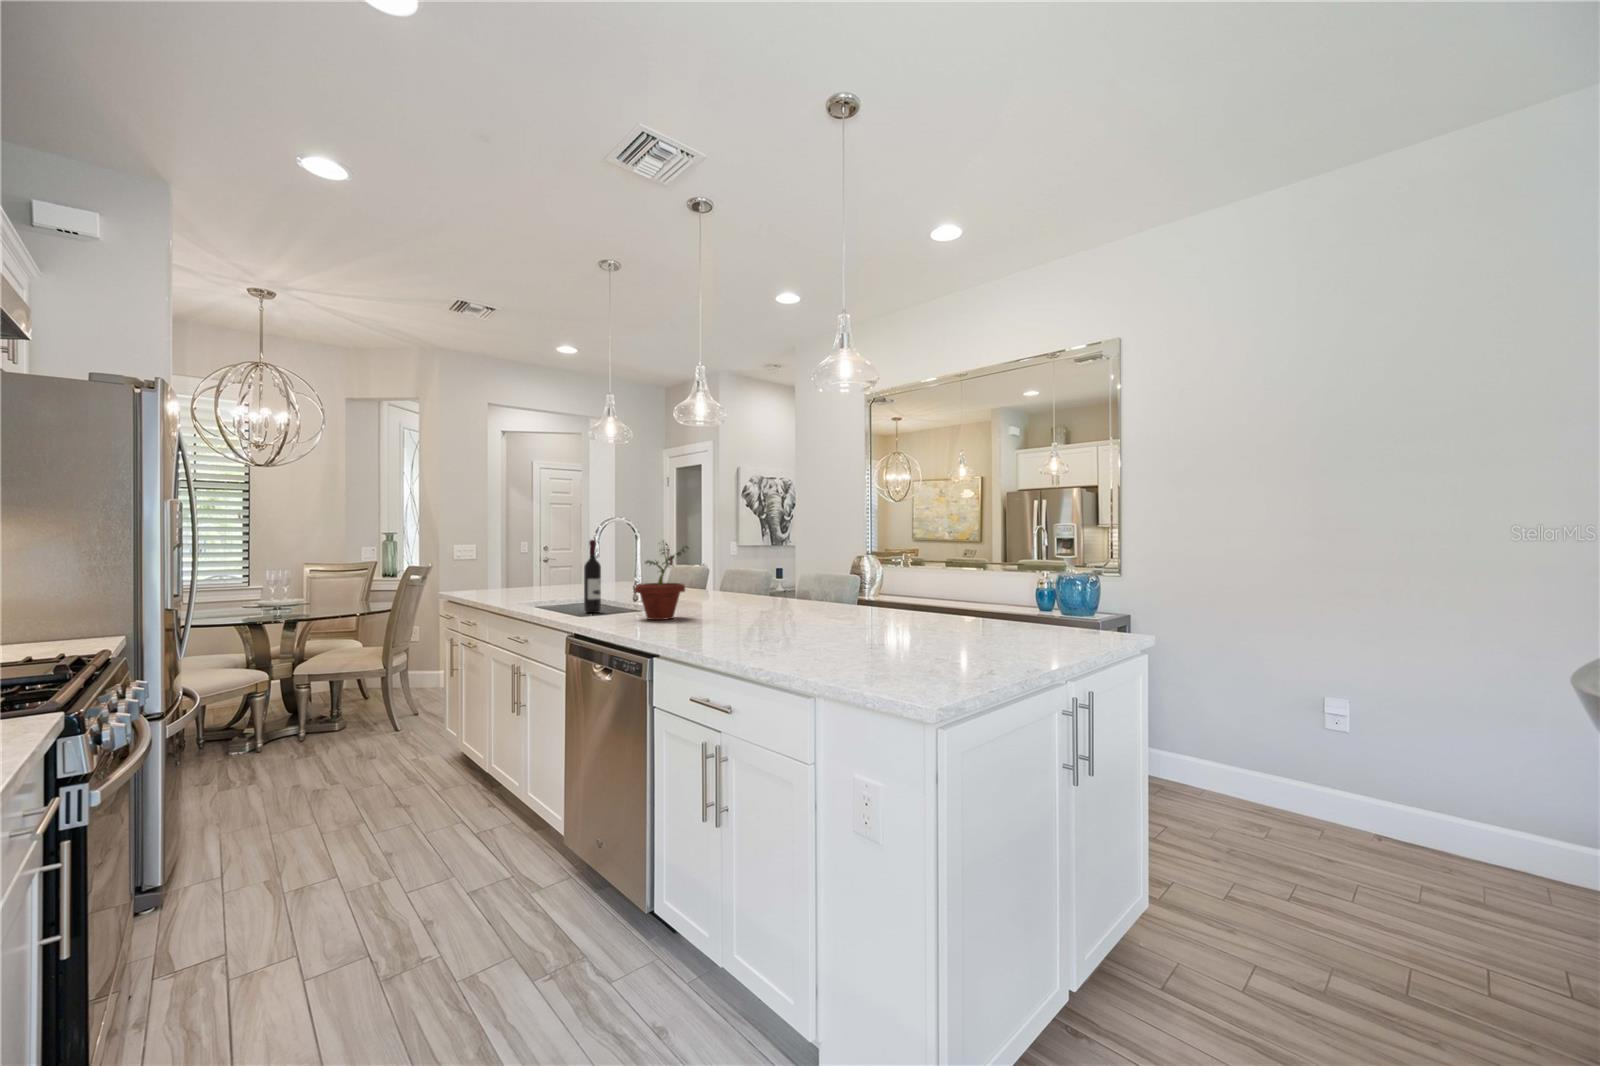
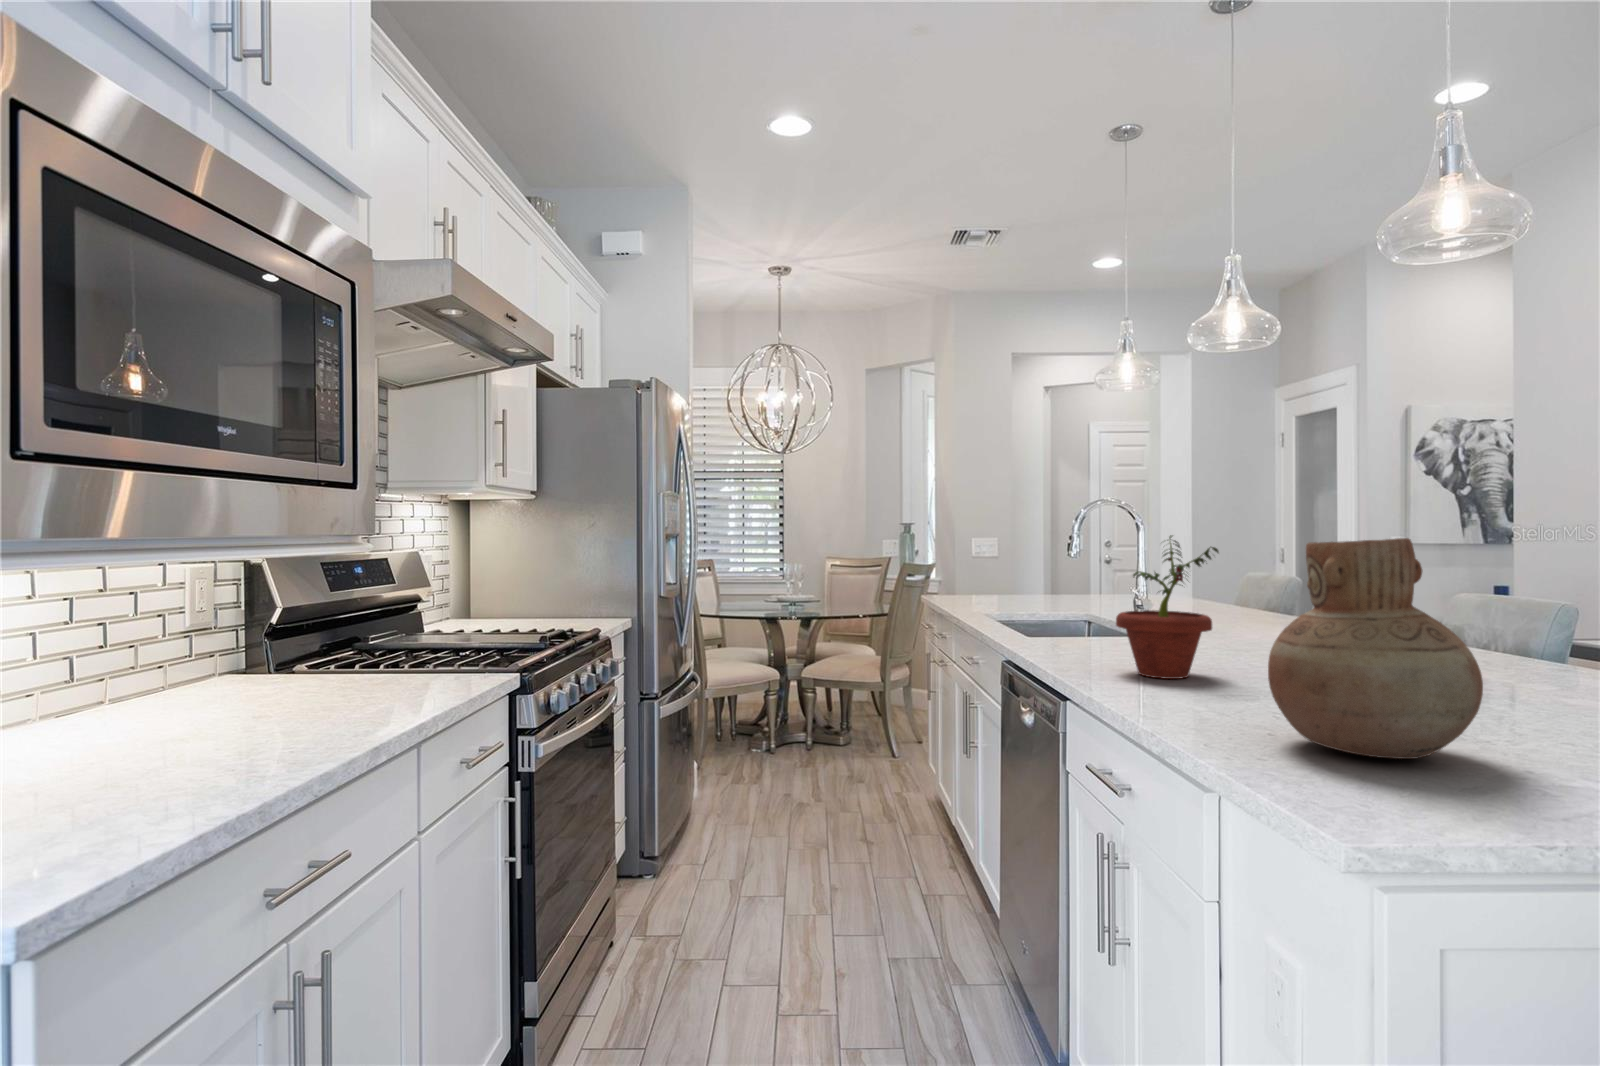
vase: none [731,539,809,635] -> present [1268,538,1483,759]
wine bottle: present [584,540,601,613] -> none [1053,534,1080,651]

